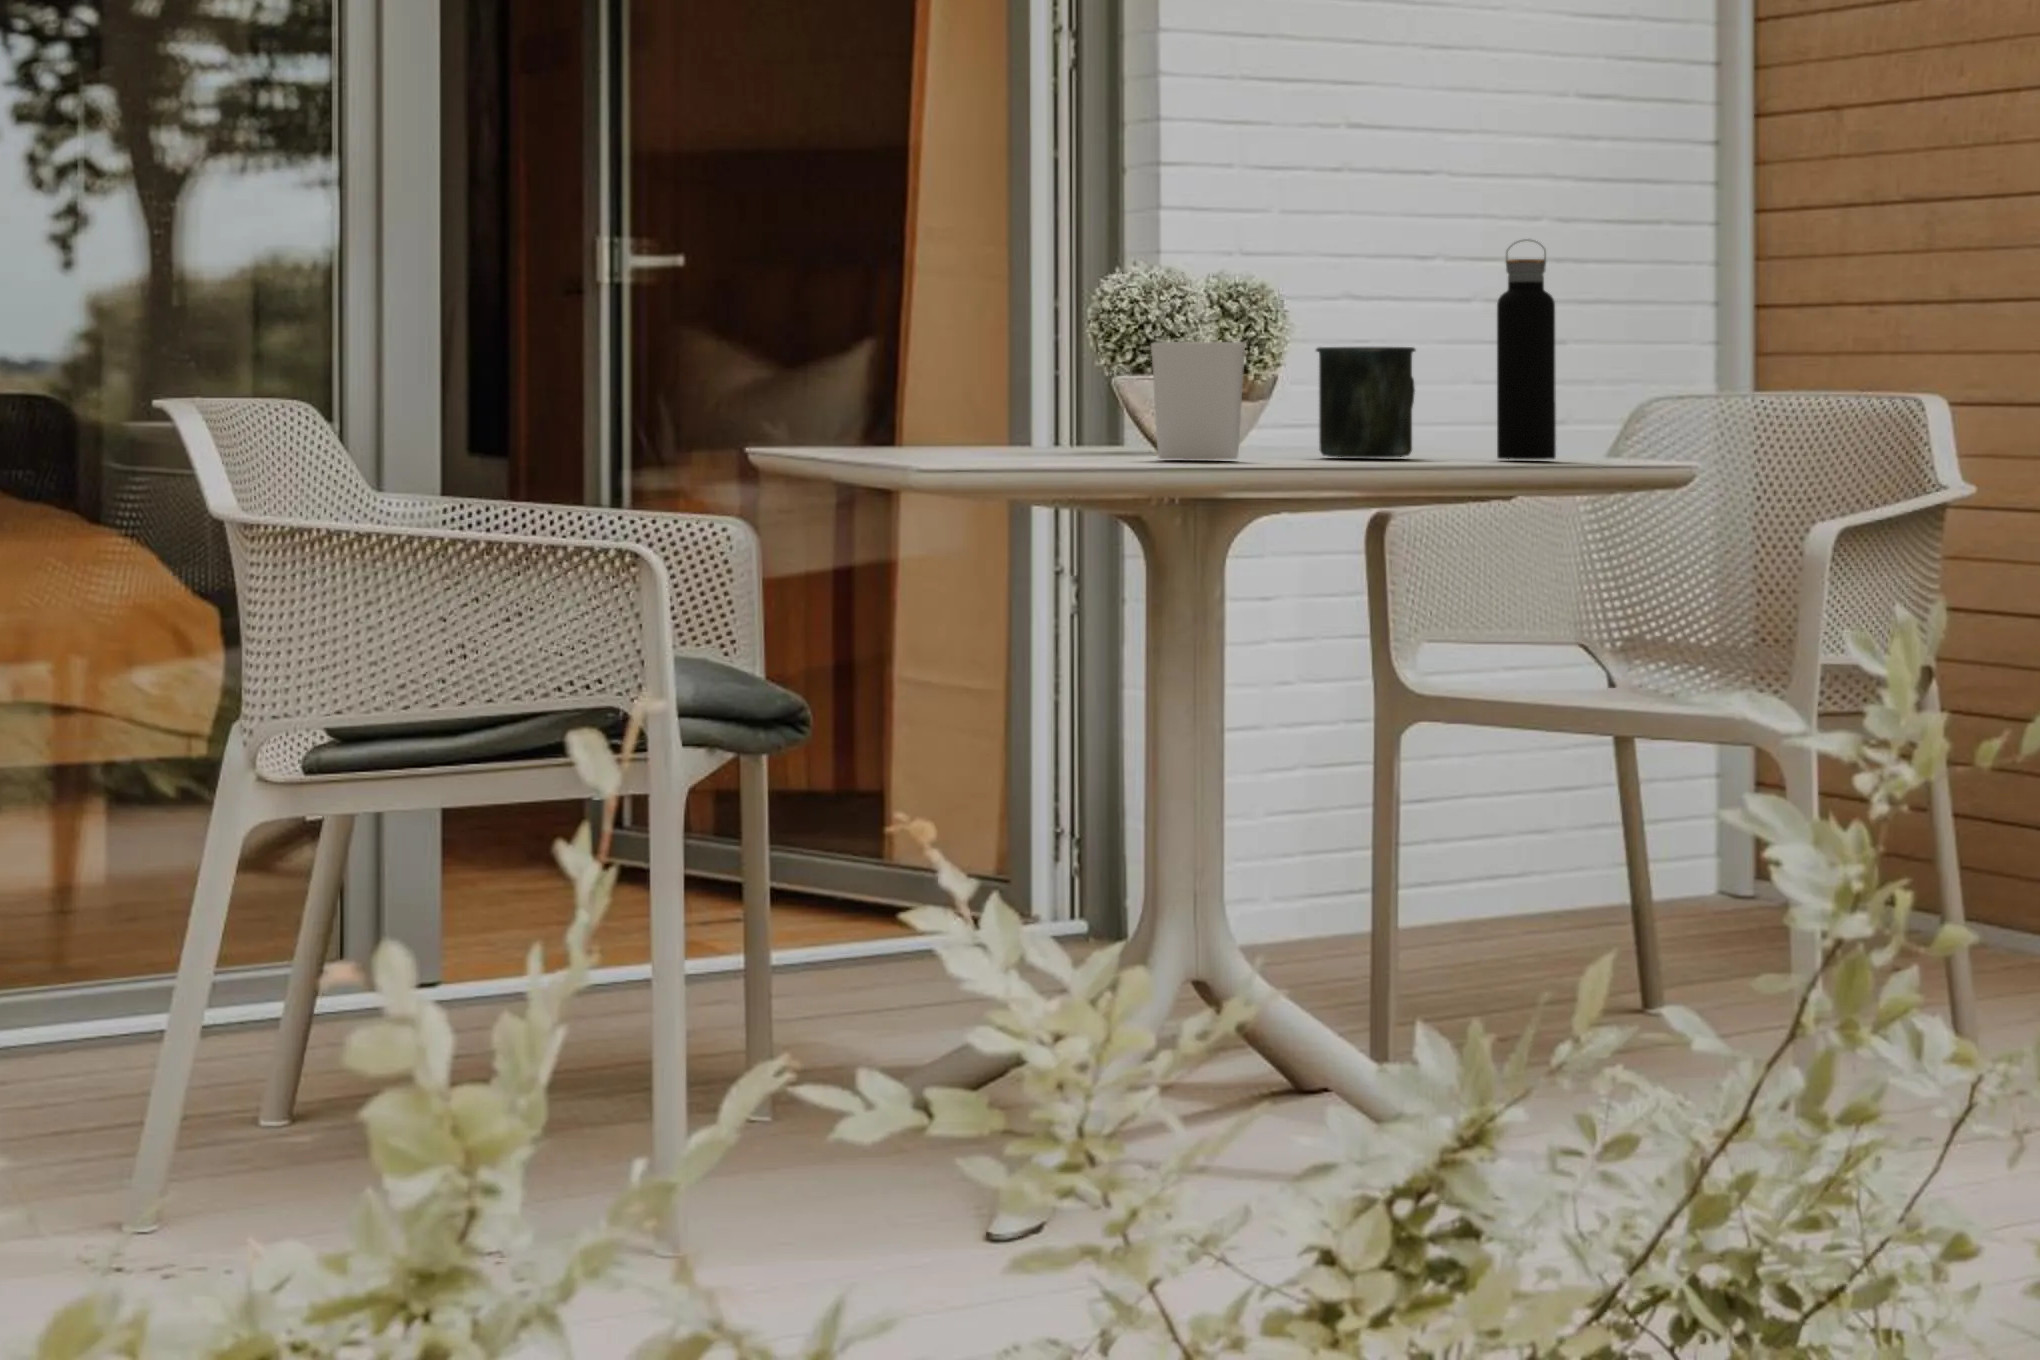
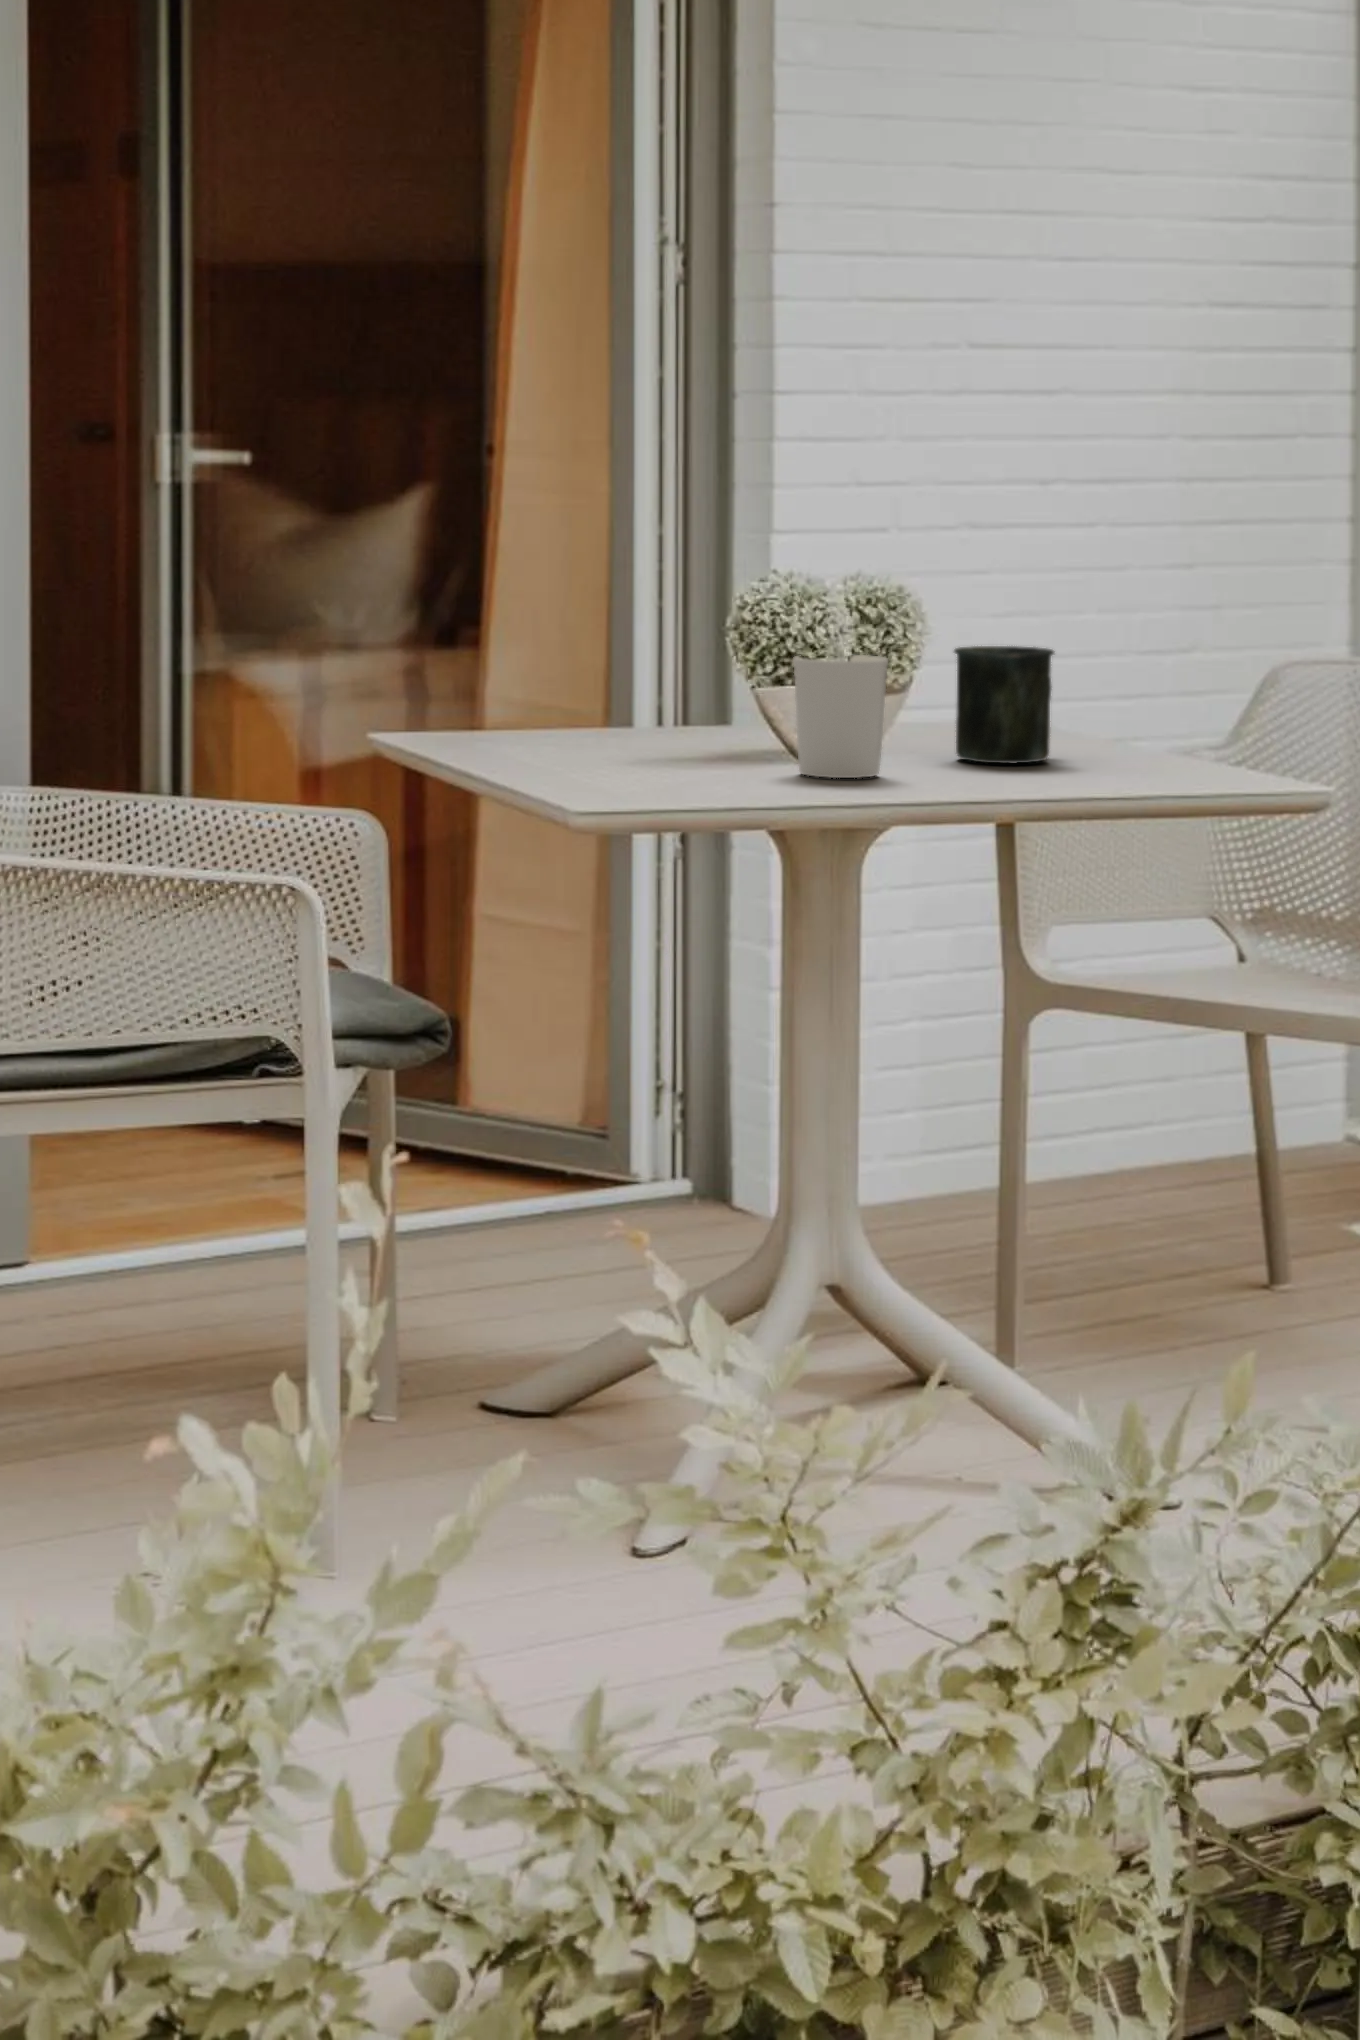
water bottle: present [1497,239,1556,460] -> none [1134,543,1195,767]

